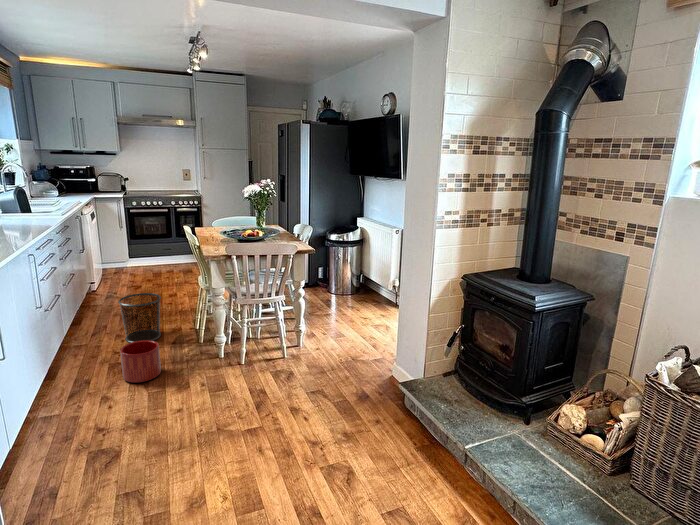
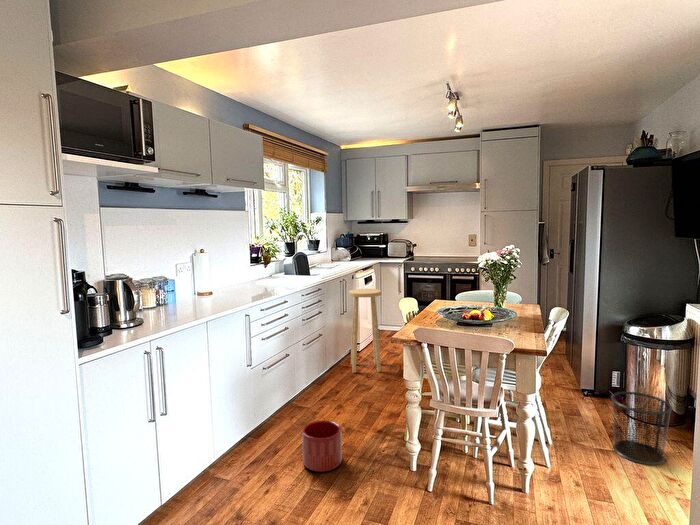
stool: none [90,224,136,310] -> present [349,289,381,373]
waste bin: present [118,293,161,343] -> present [611,392,673,465]

